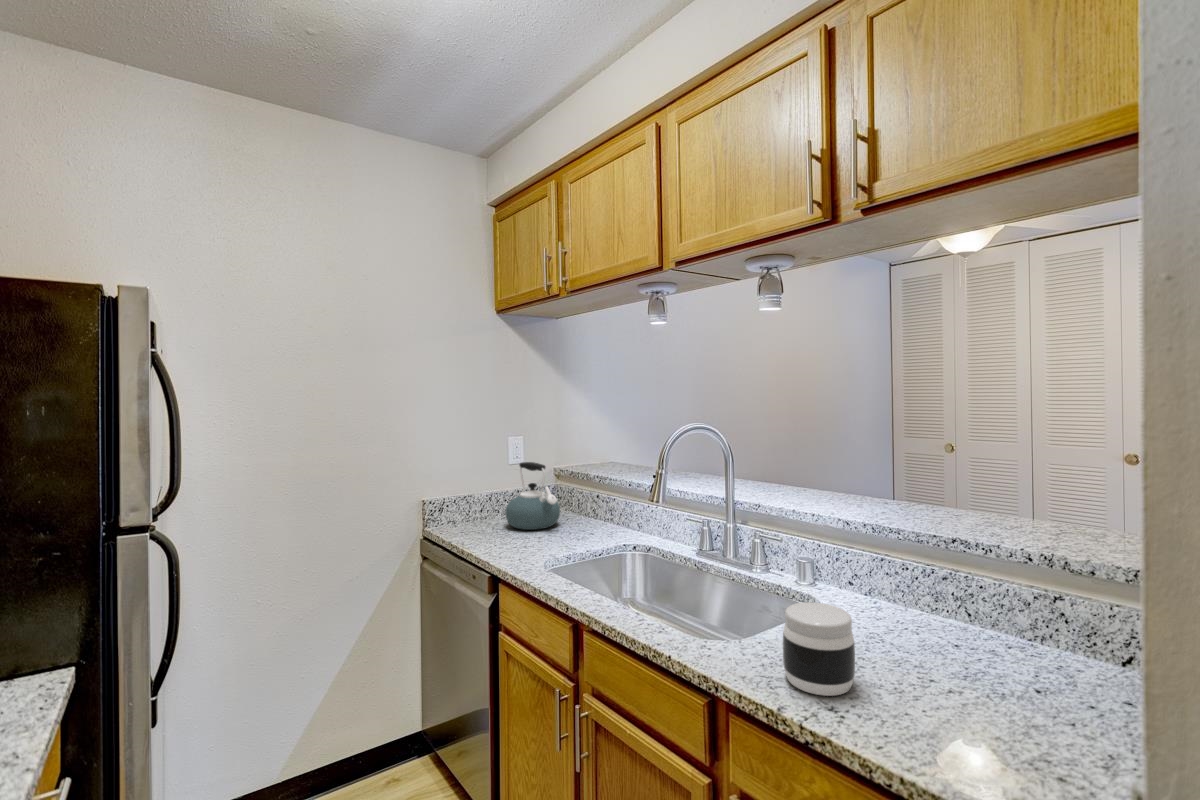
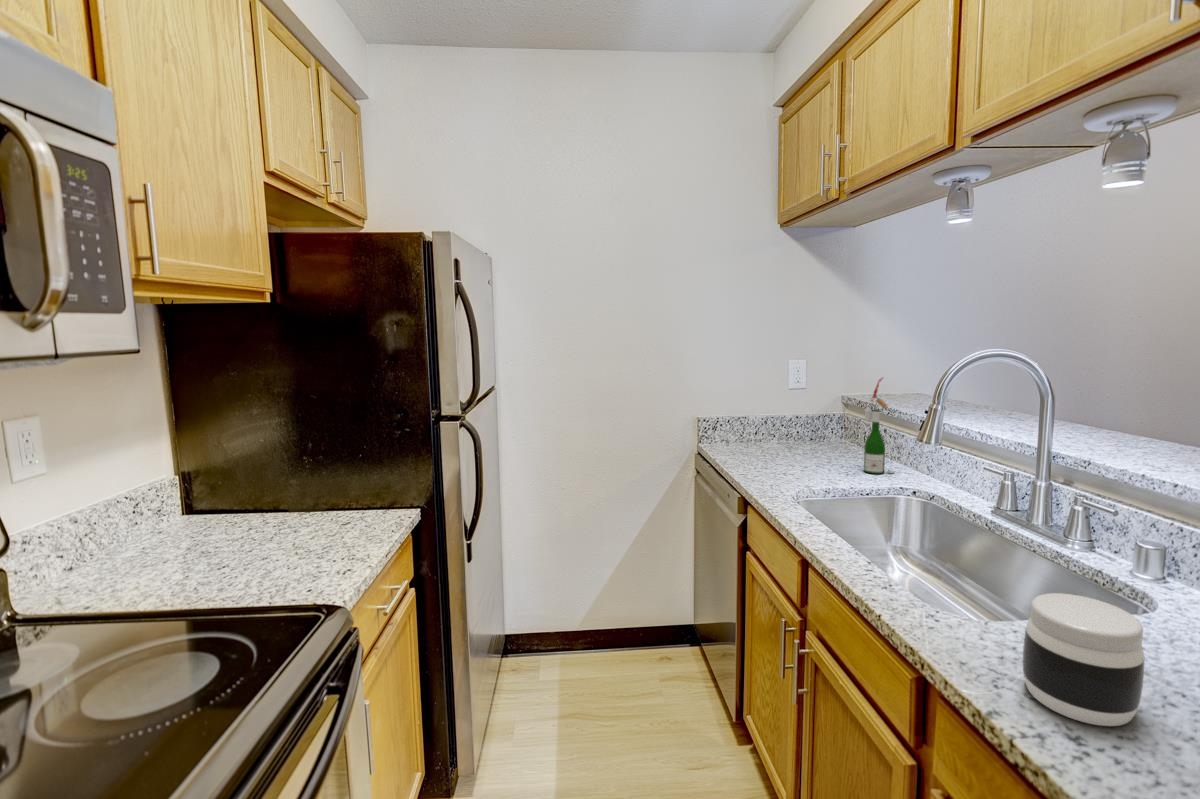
wine bottle: none [587,450,614,535] -> present [864,378,894,474]
kettle: present [506,462,560,530] -> none [775,387,836,459]

